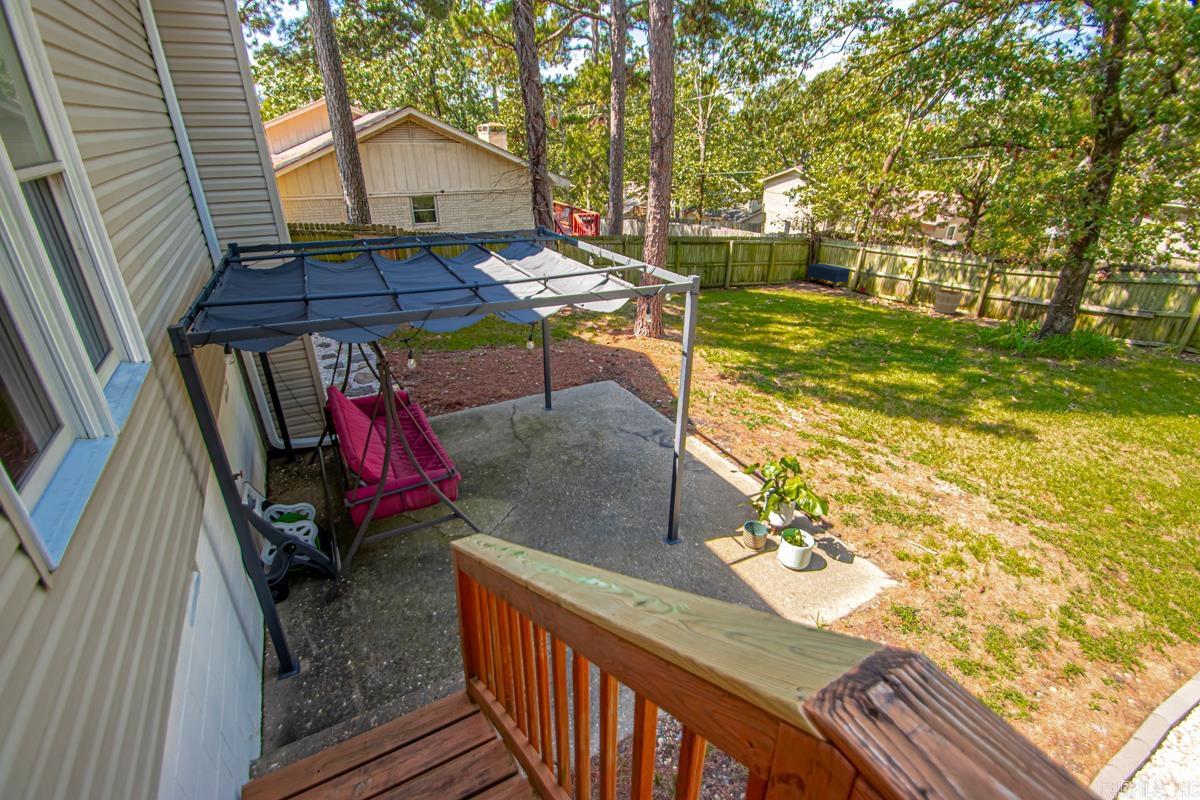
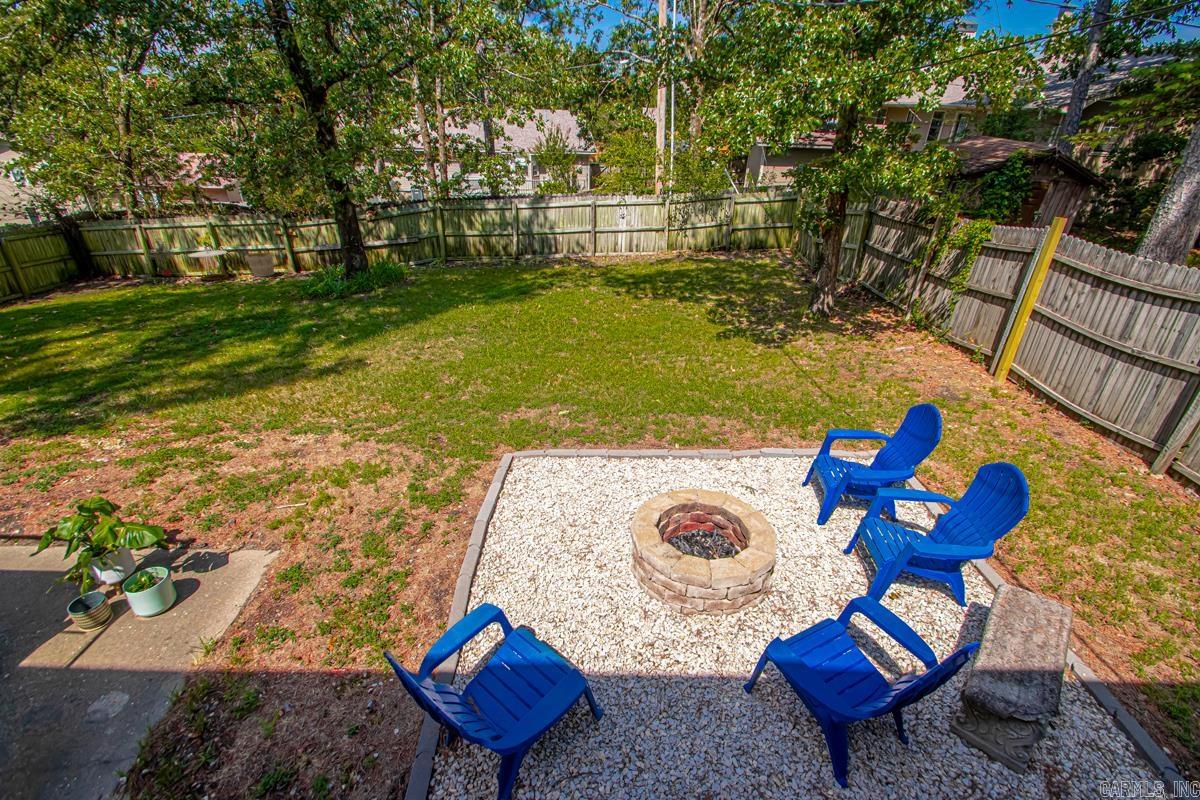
bench: present [807,264,850,288] -> none [77,253,143,278]
side table: none [889,276,922,306] -> present [189,248,228,280]

